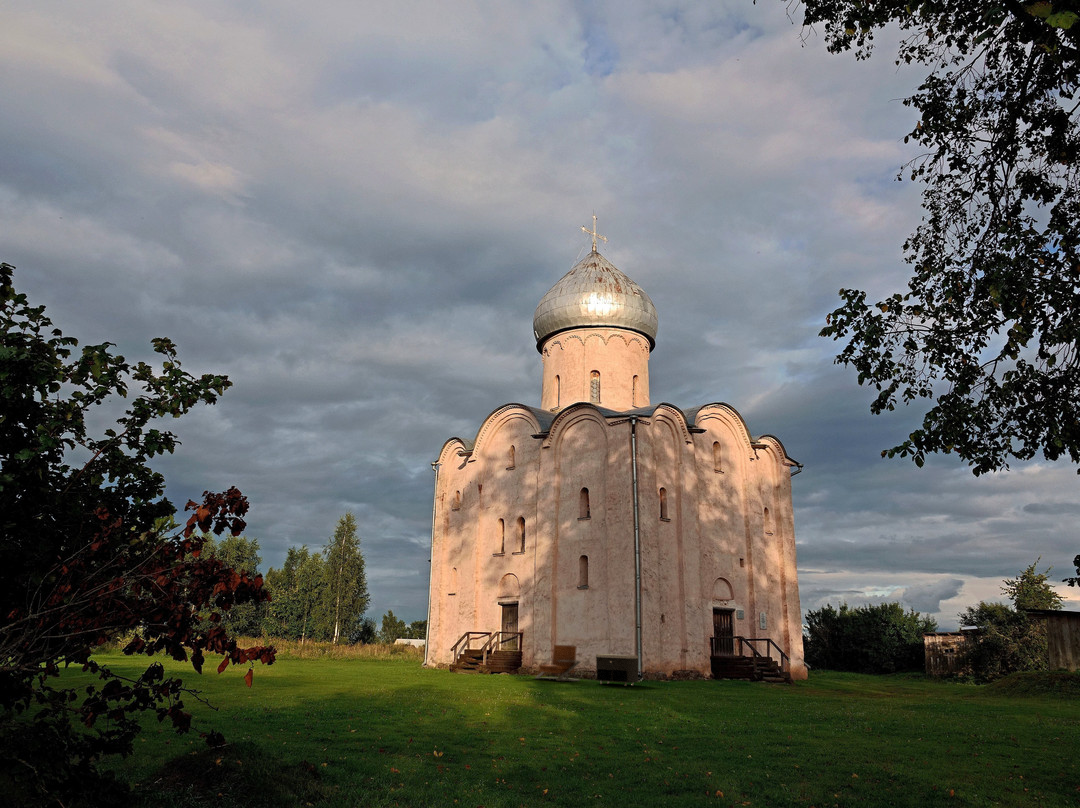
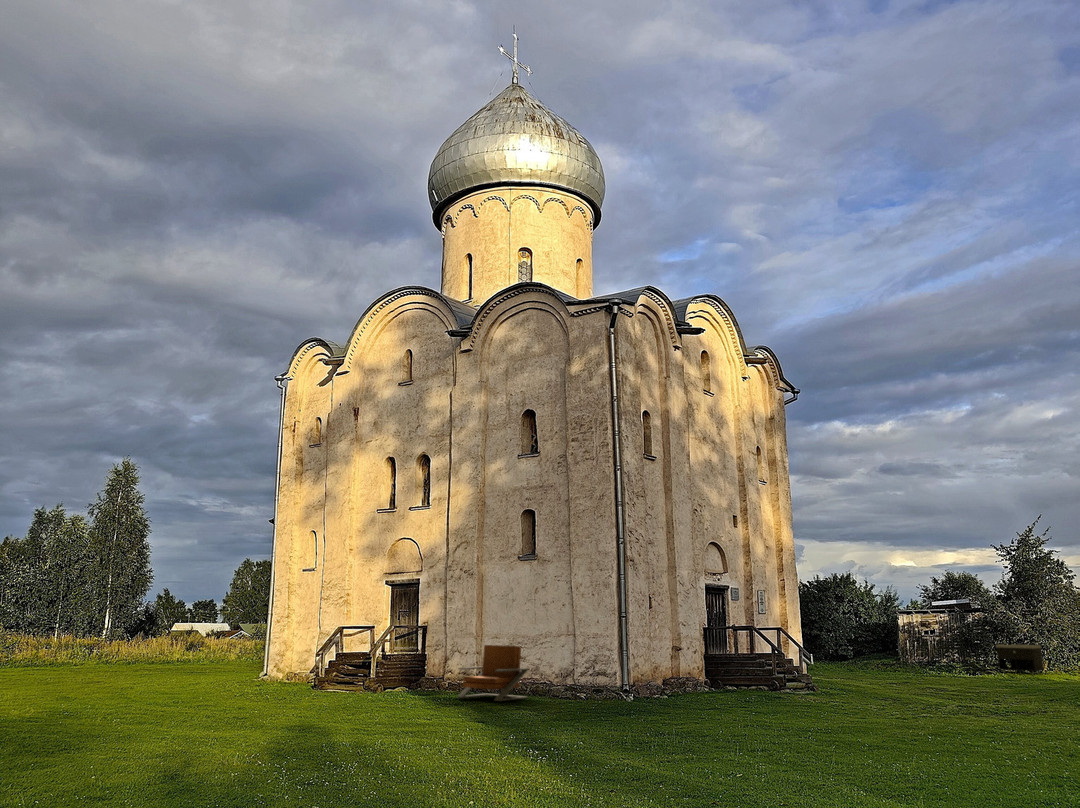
storage bench: present [596,654,638,686] -> present [996,644,1044,674]

